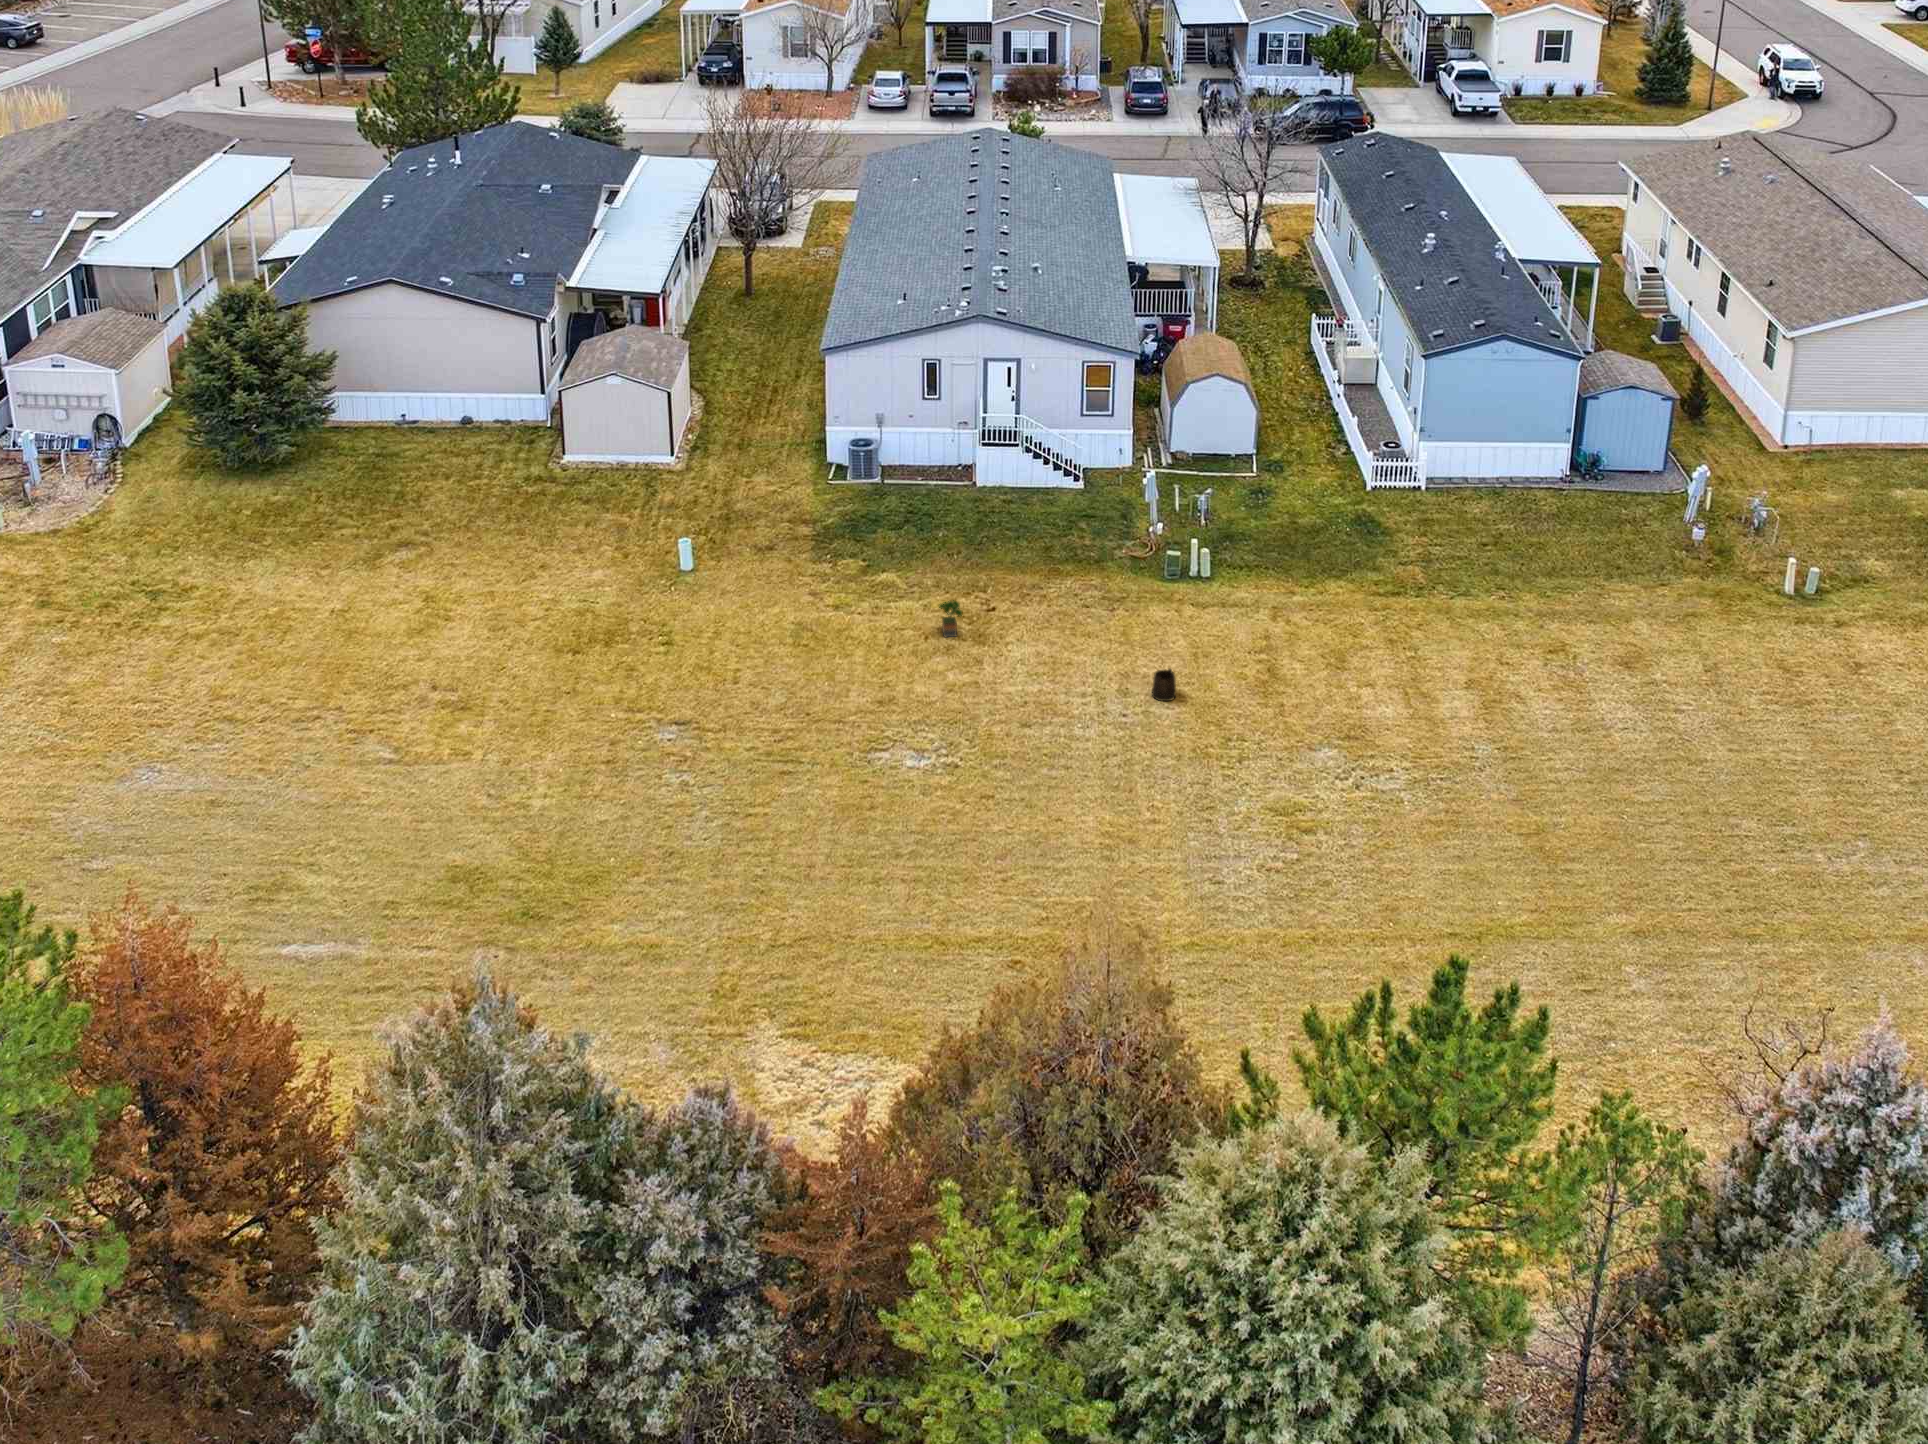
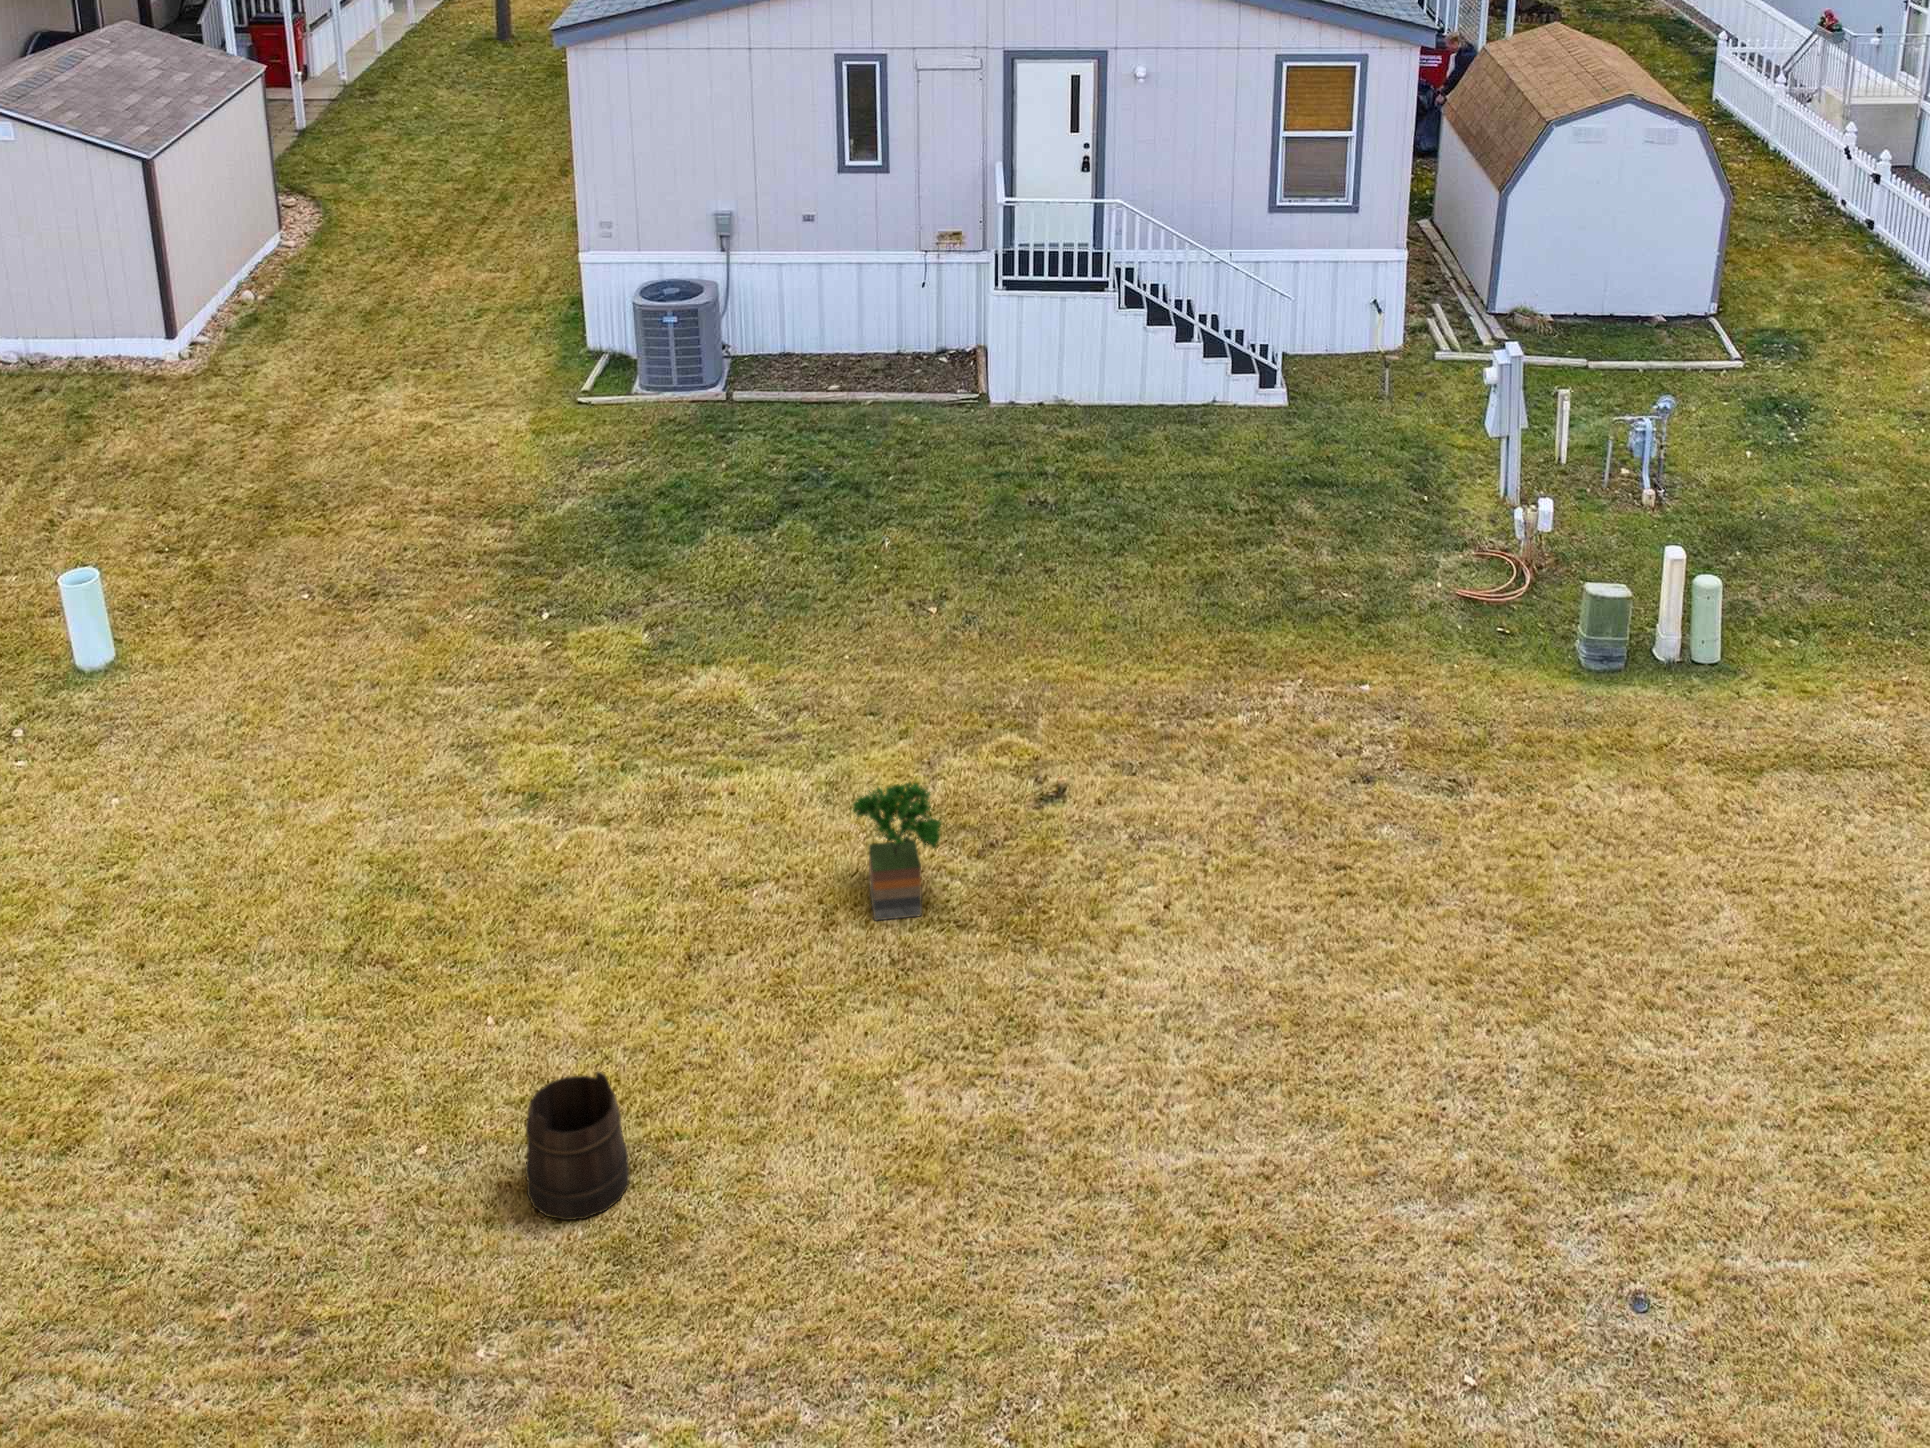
bucket: present [1152,669,1176,701] -> present [525,1072,629,1220]

